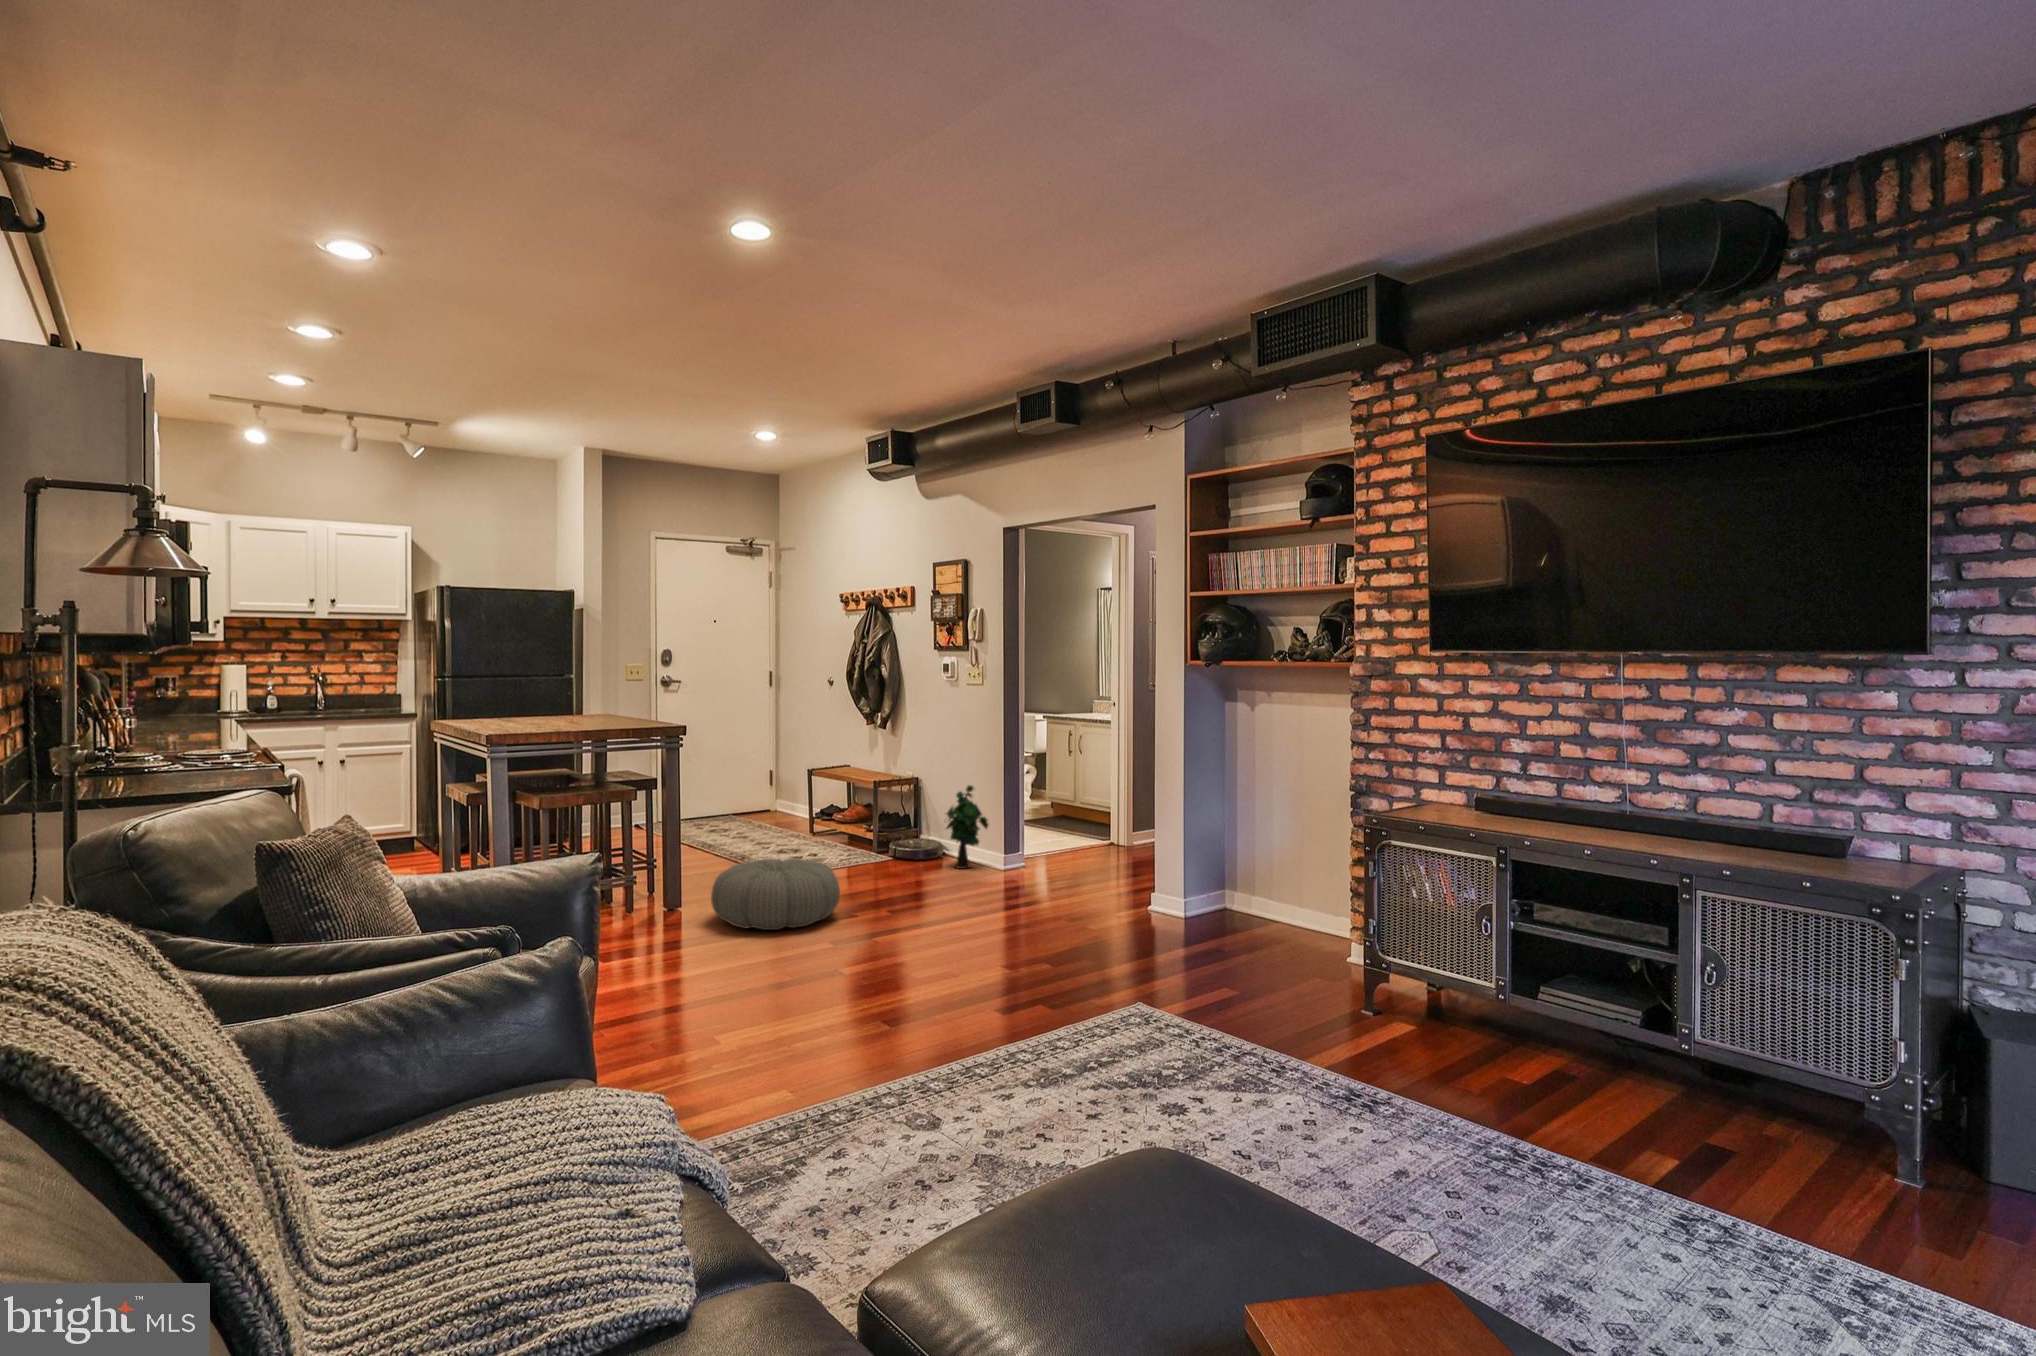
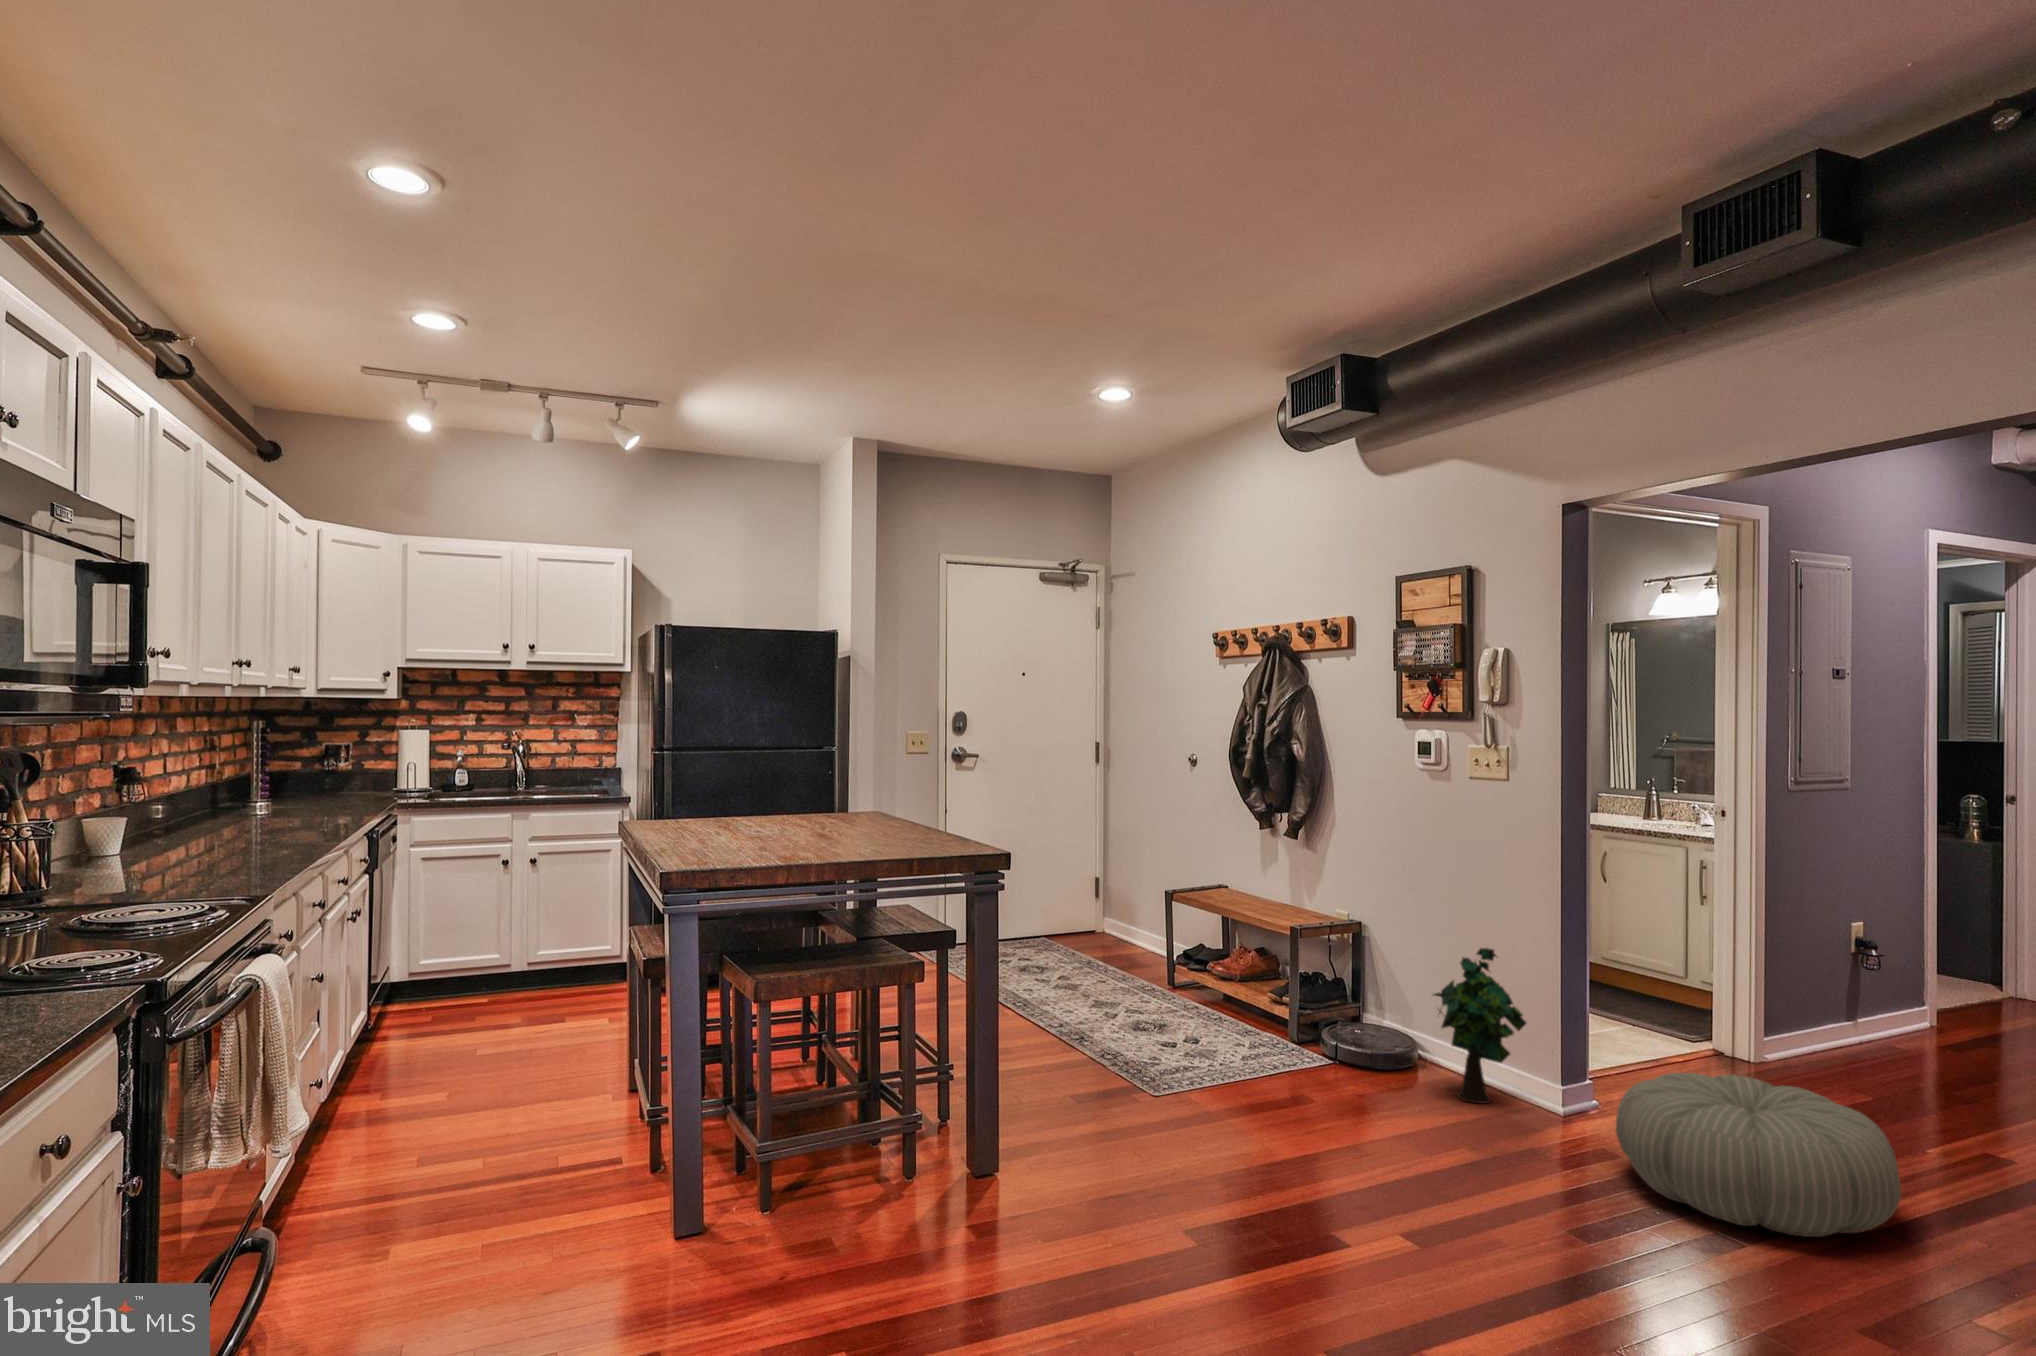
pouf: present [711,858,840,930] -> present [1616,1073,1901,1237]

